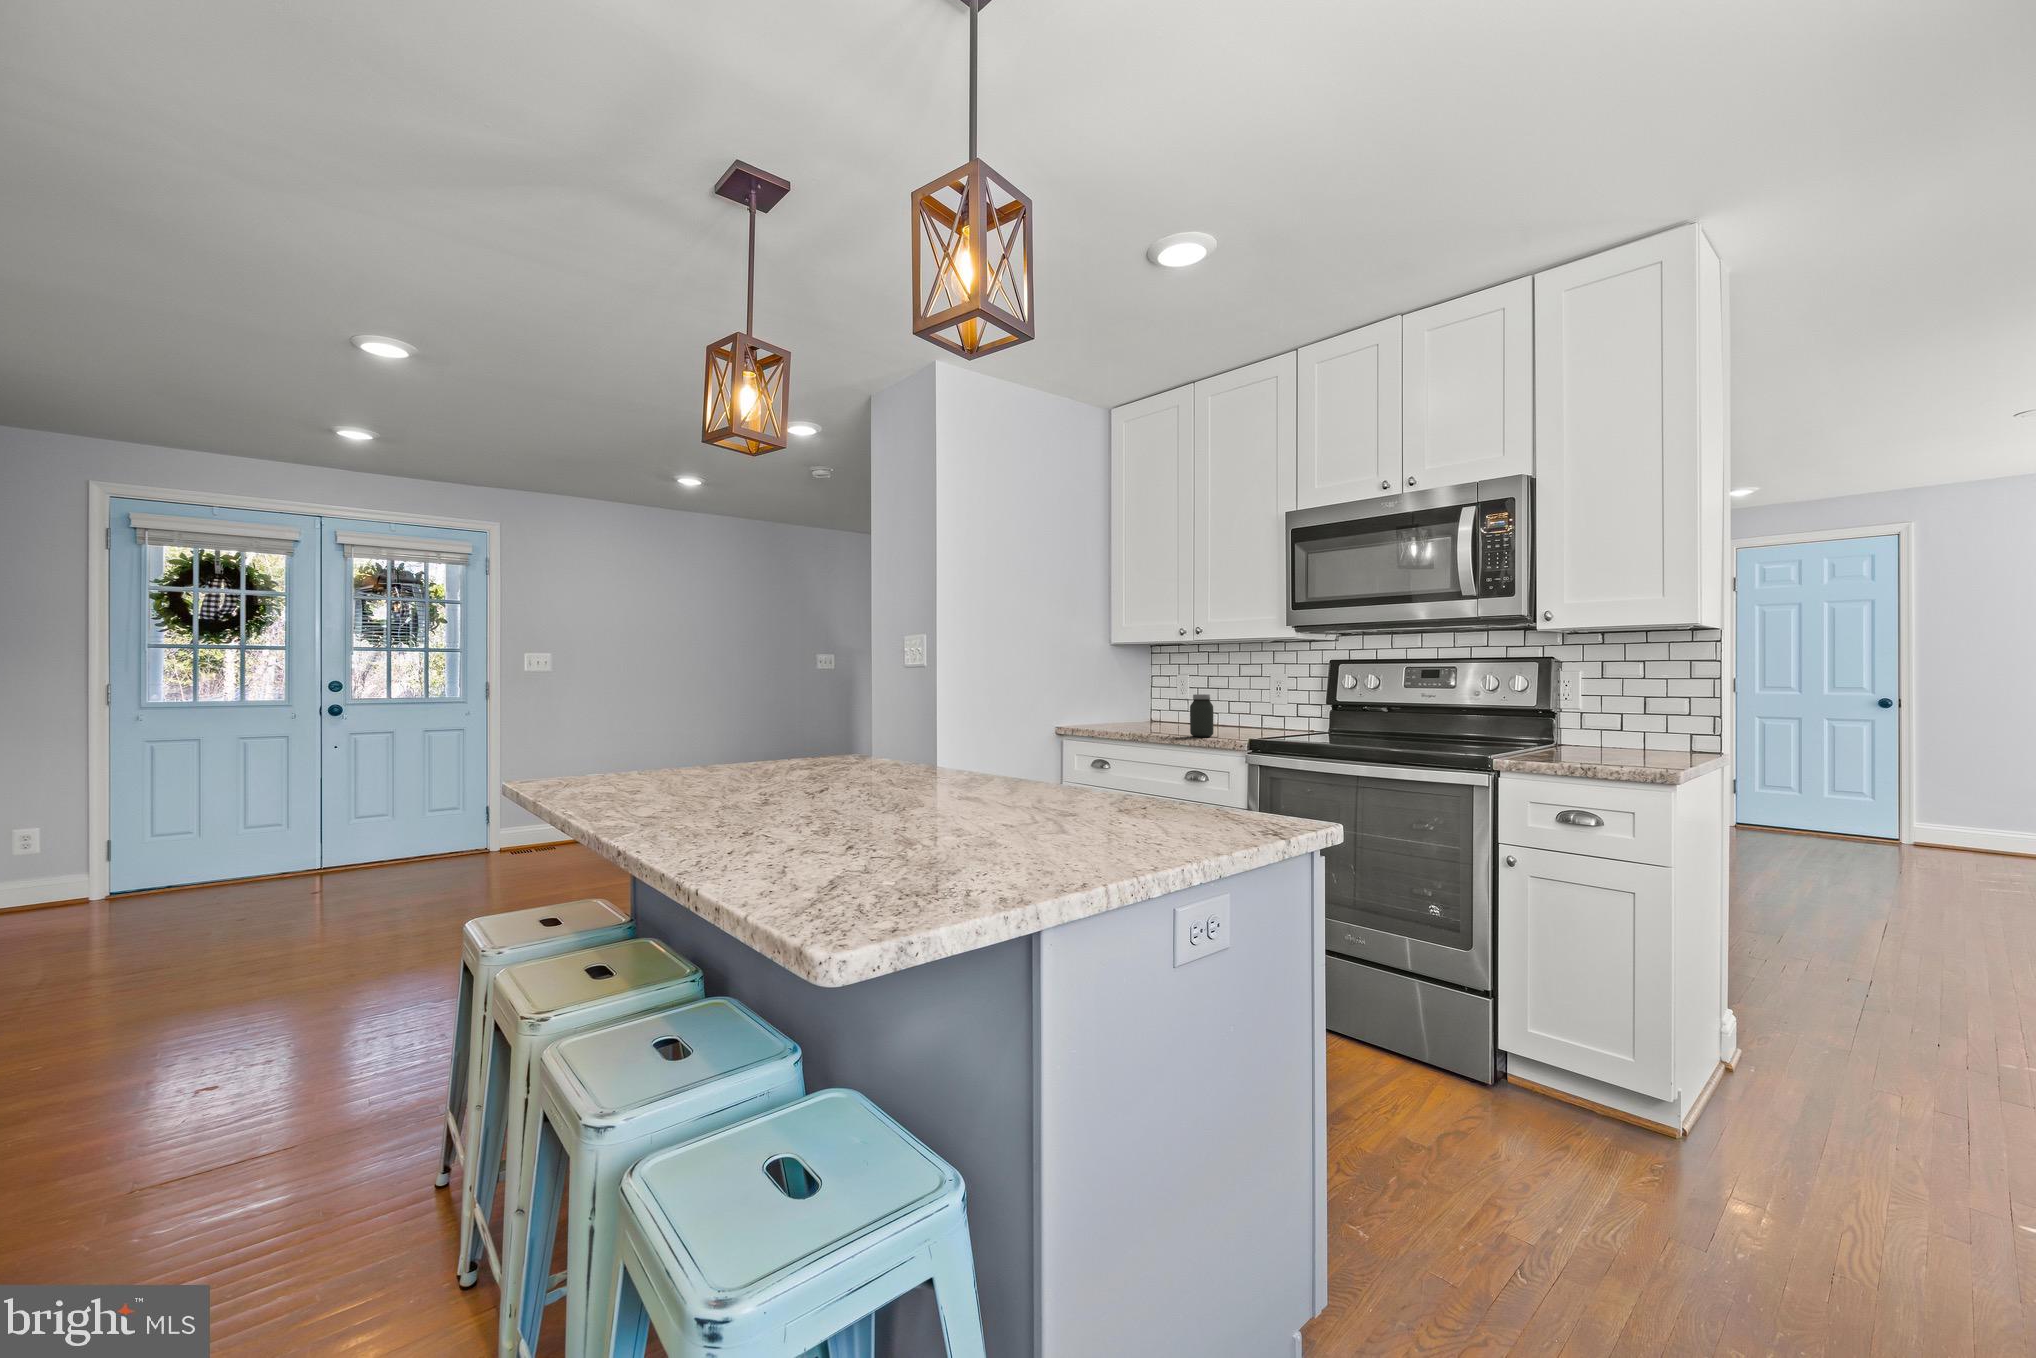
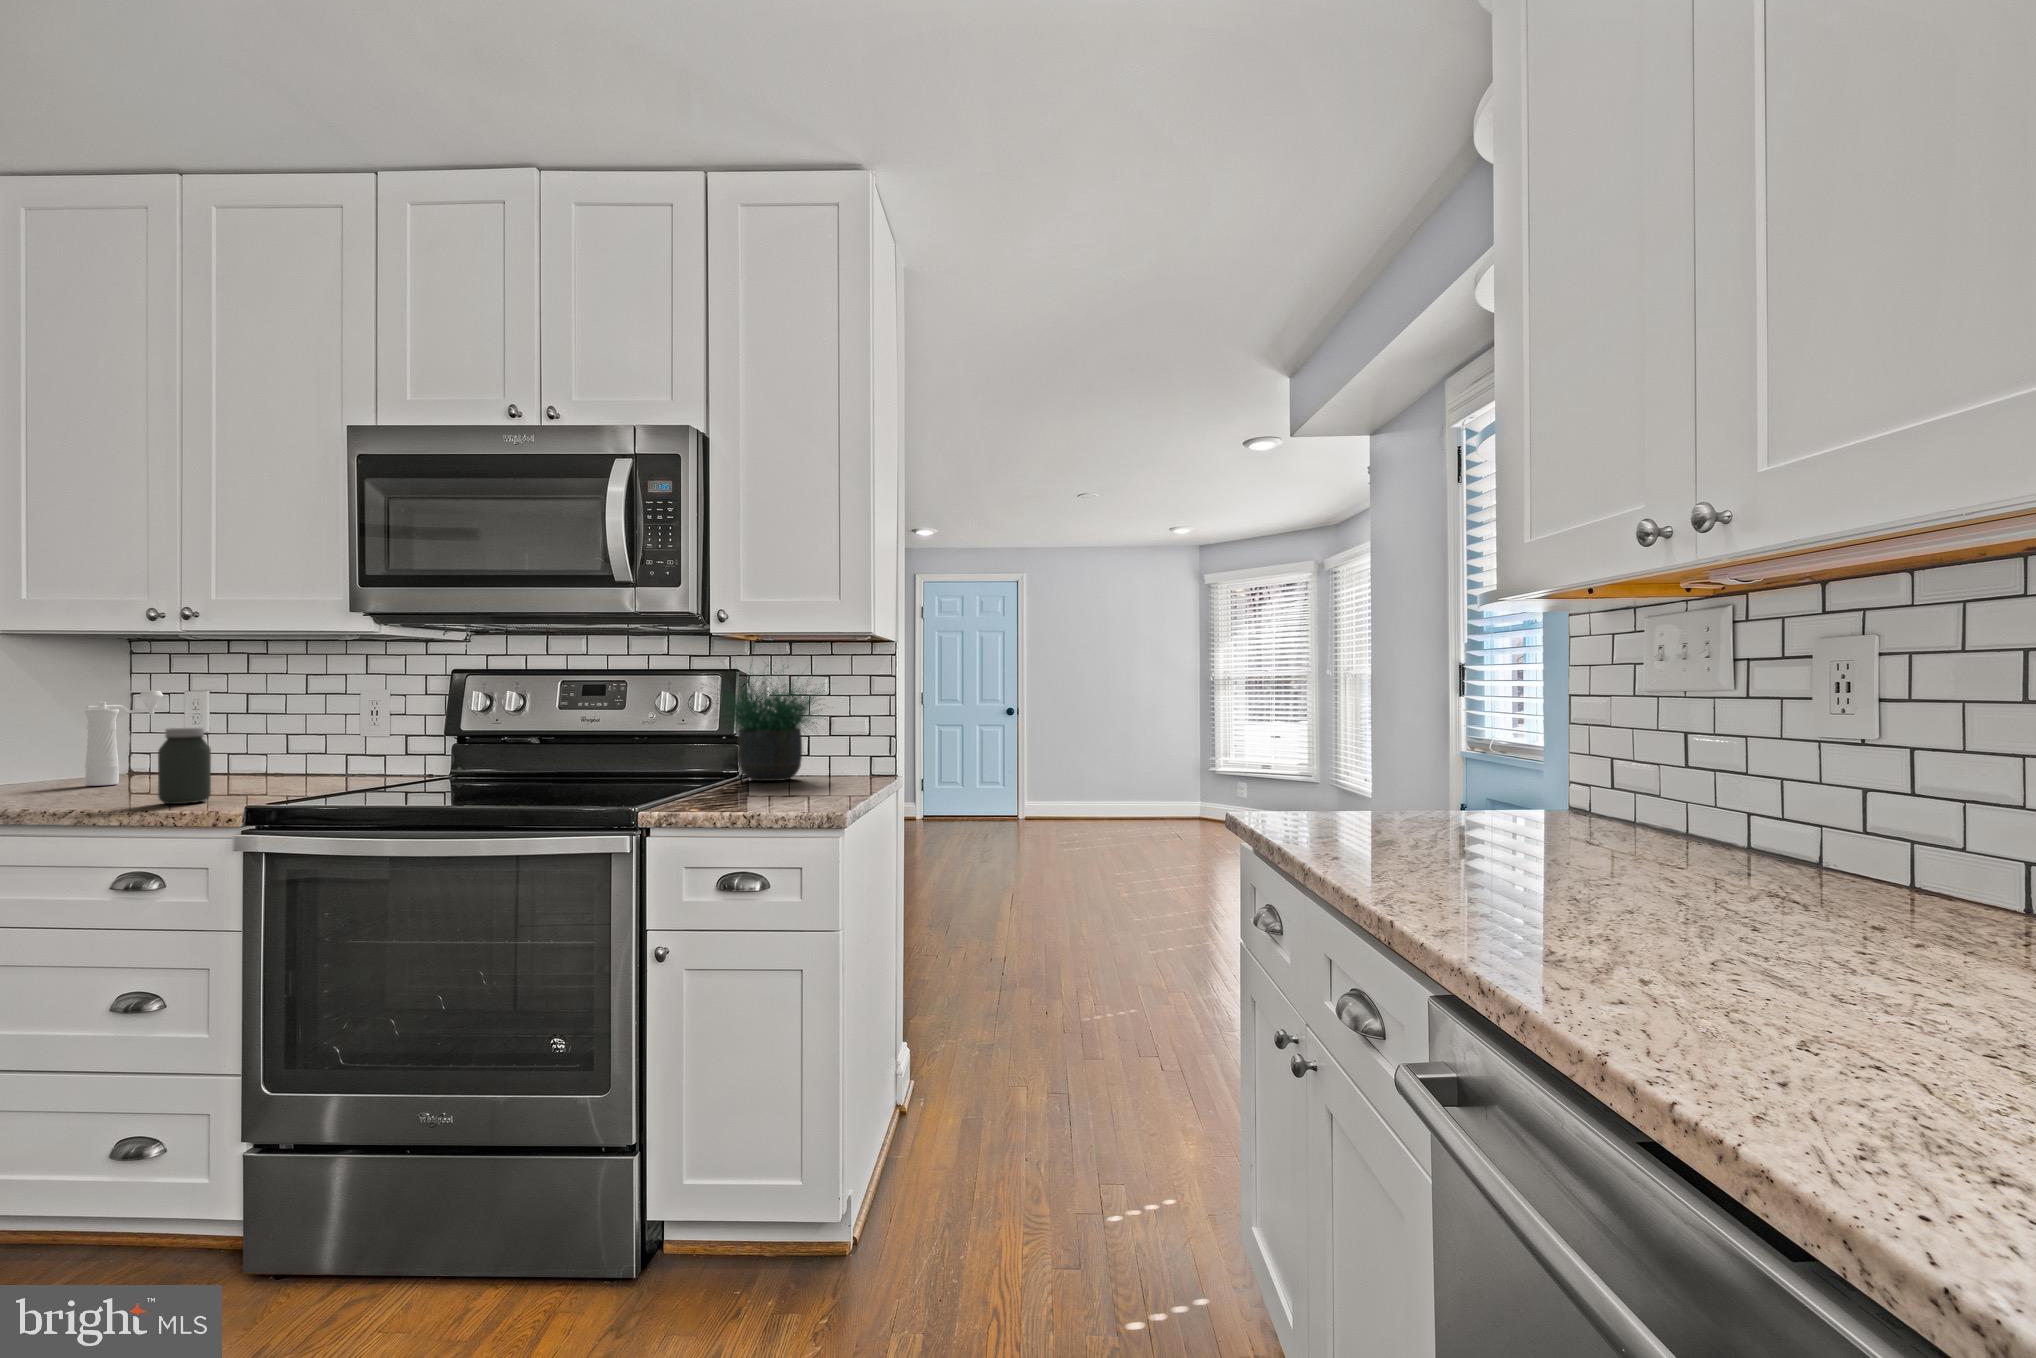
potted plant: none [1519,631,1659,747] -> present [716,665,820,781]
pepper mill: none [1140,674,1171,726] -> present [85,691,163,786]

